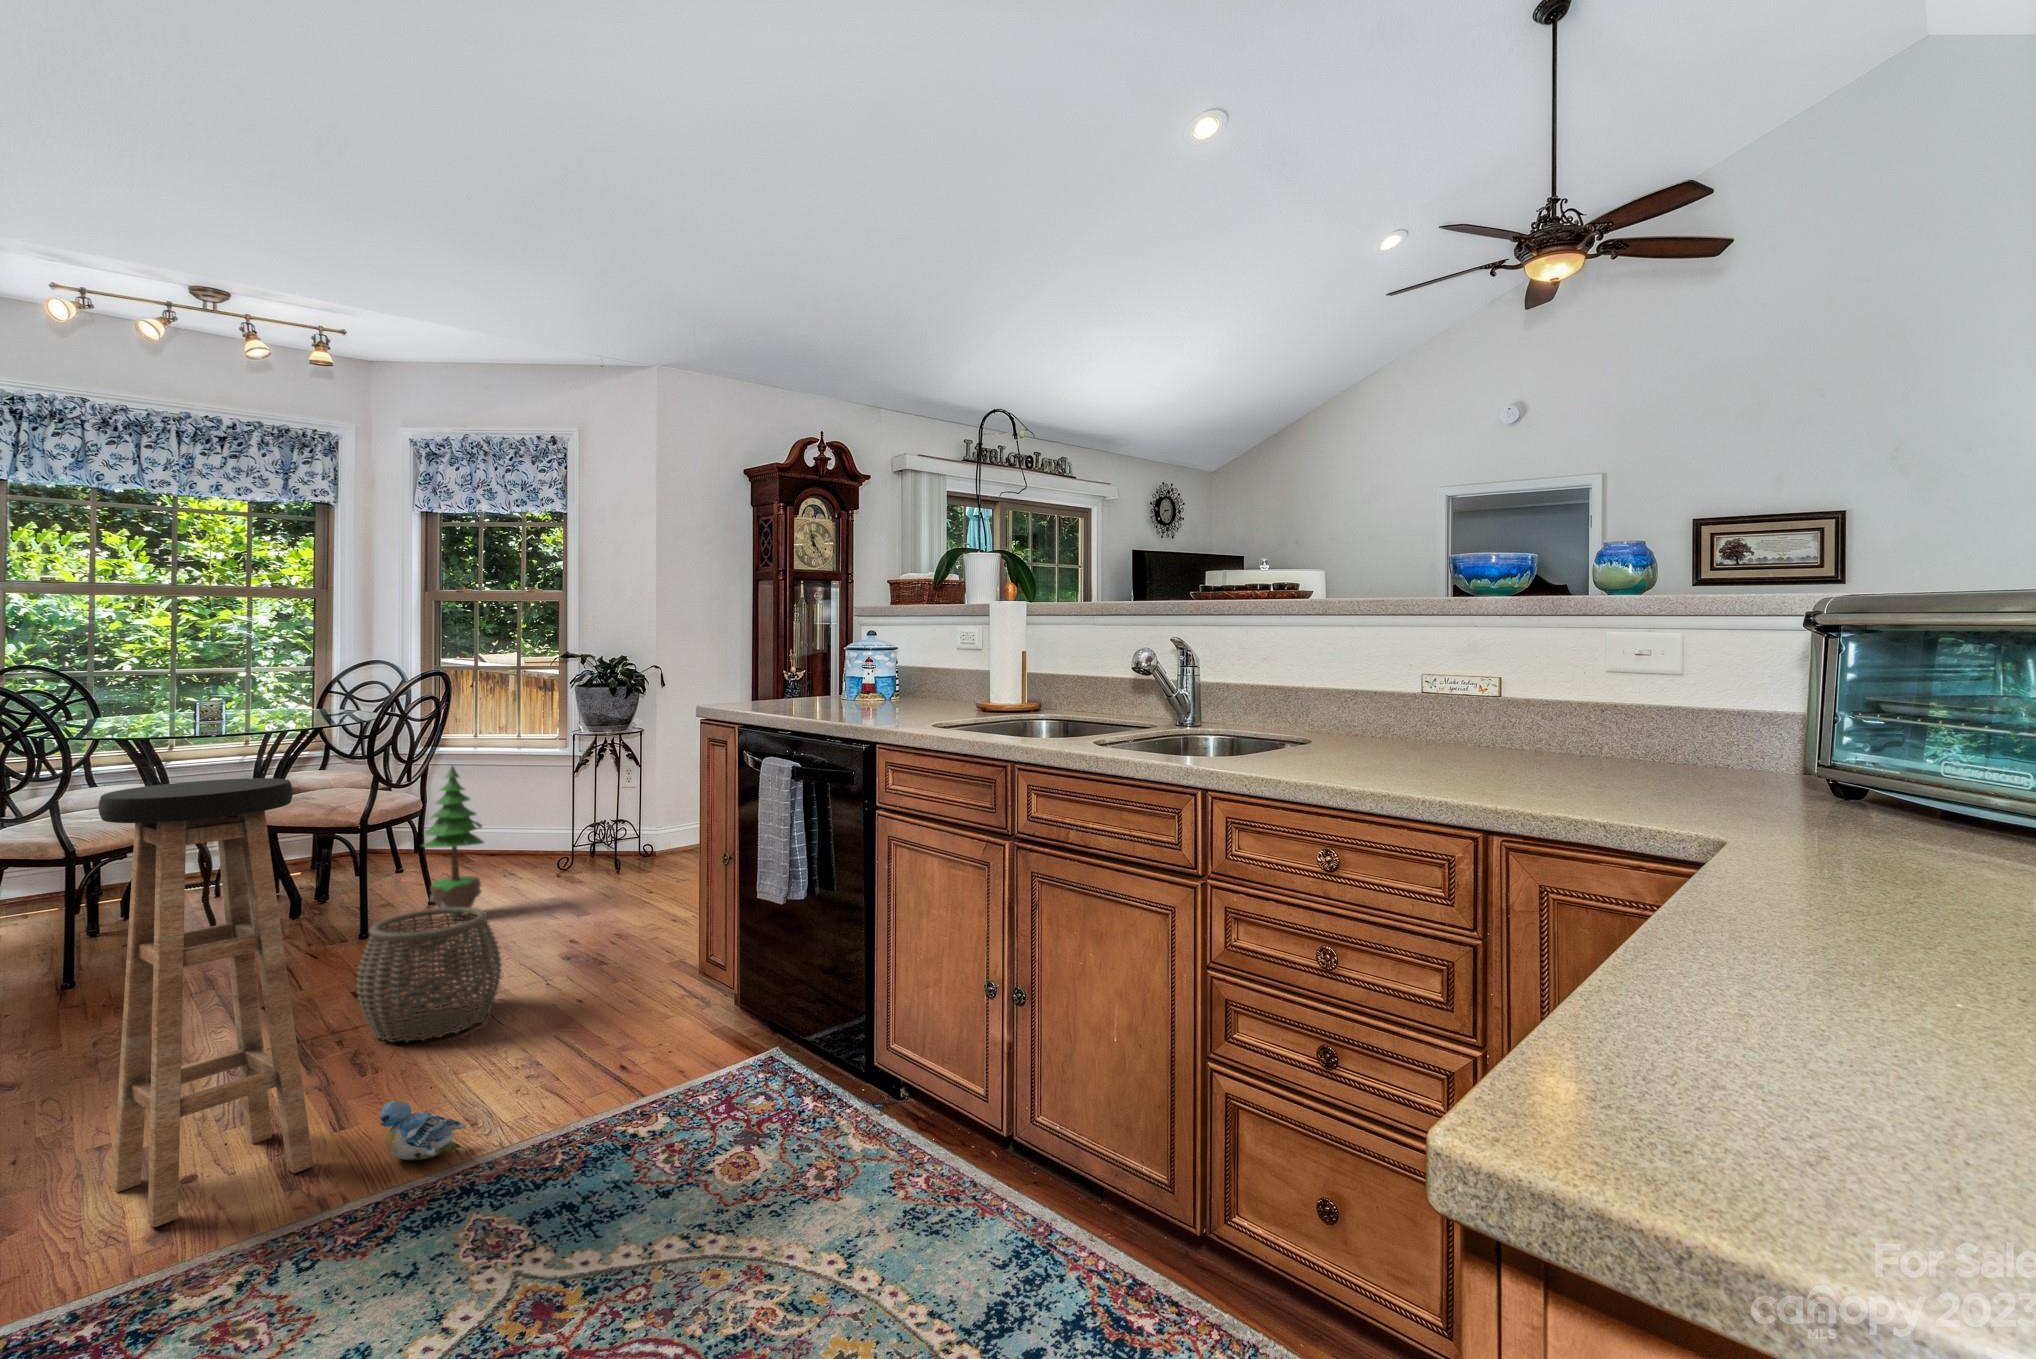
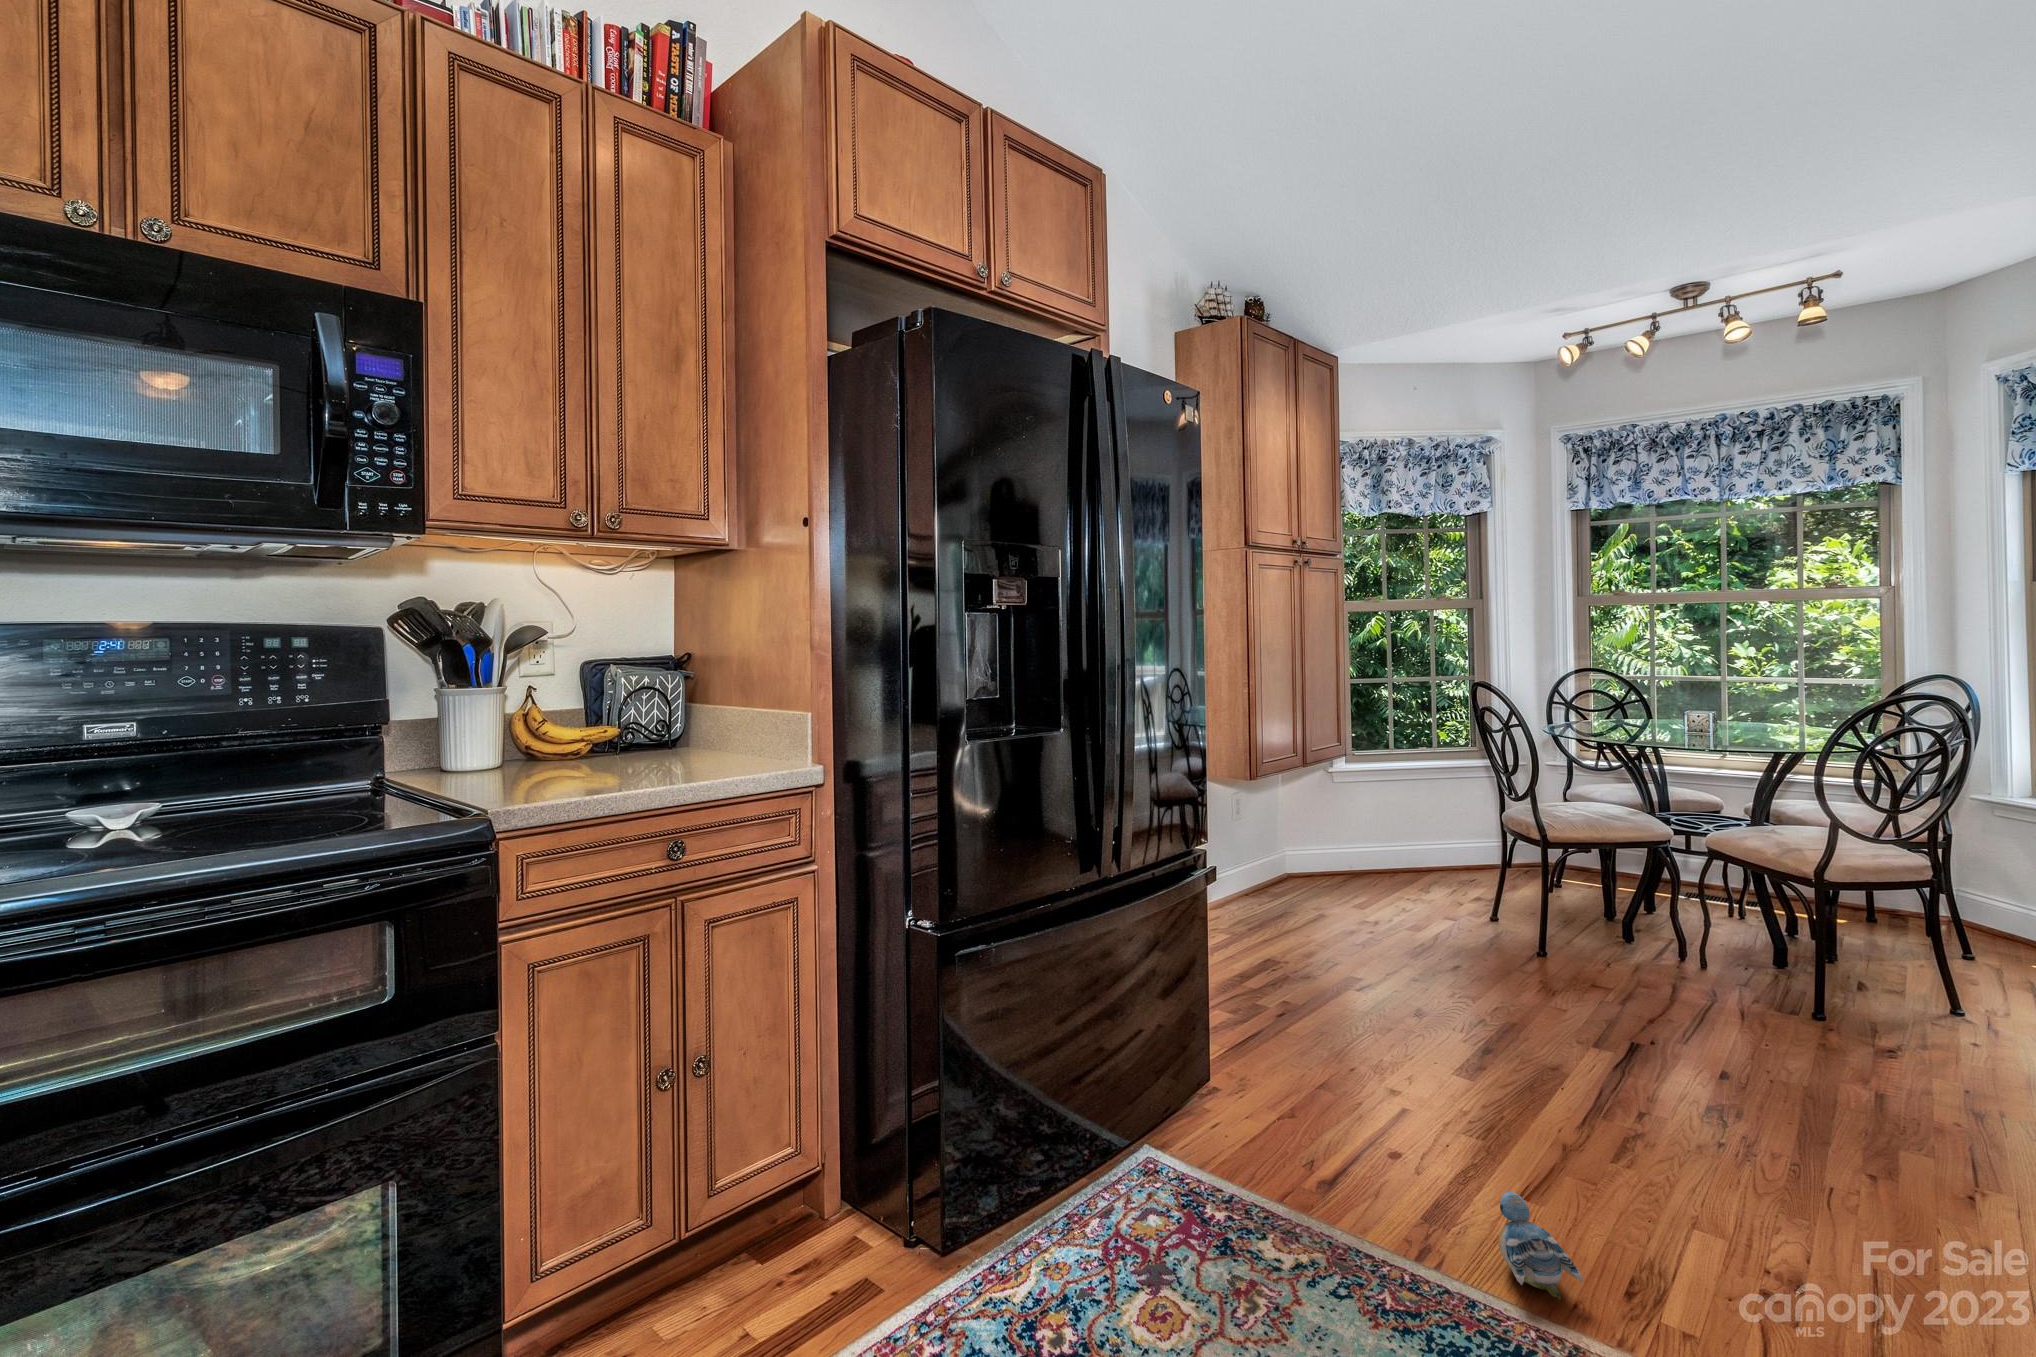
potted tree: present [423,766,485,917] -> none [1874,818,1979,1028]
bar stool: present [98,778,314,1227] -> none [1322,790,1475,1210]
woven basket: present [357,907,502,1042] -> none [1635,989,1833,1175]

